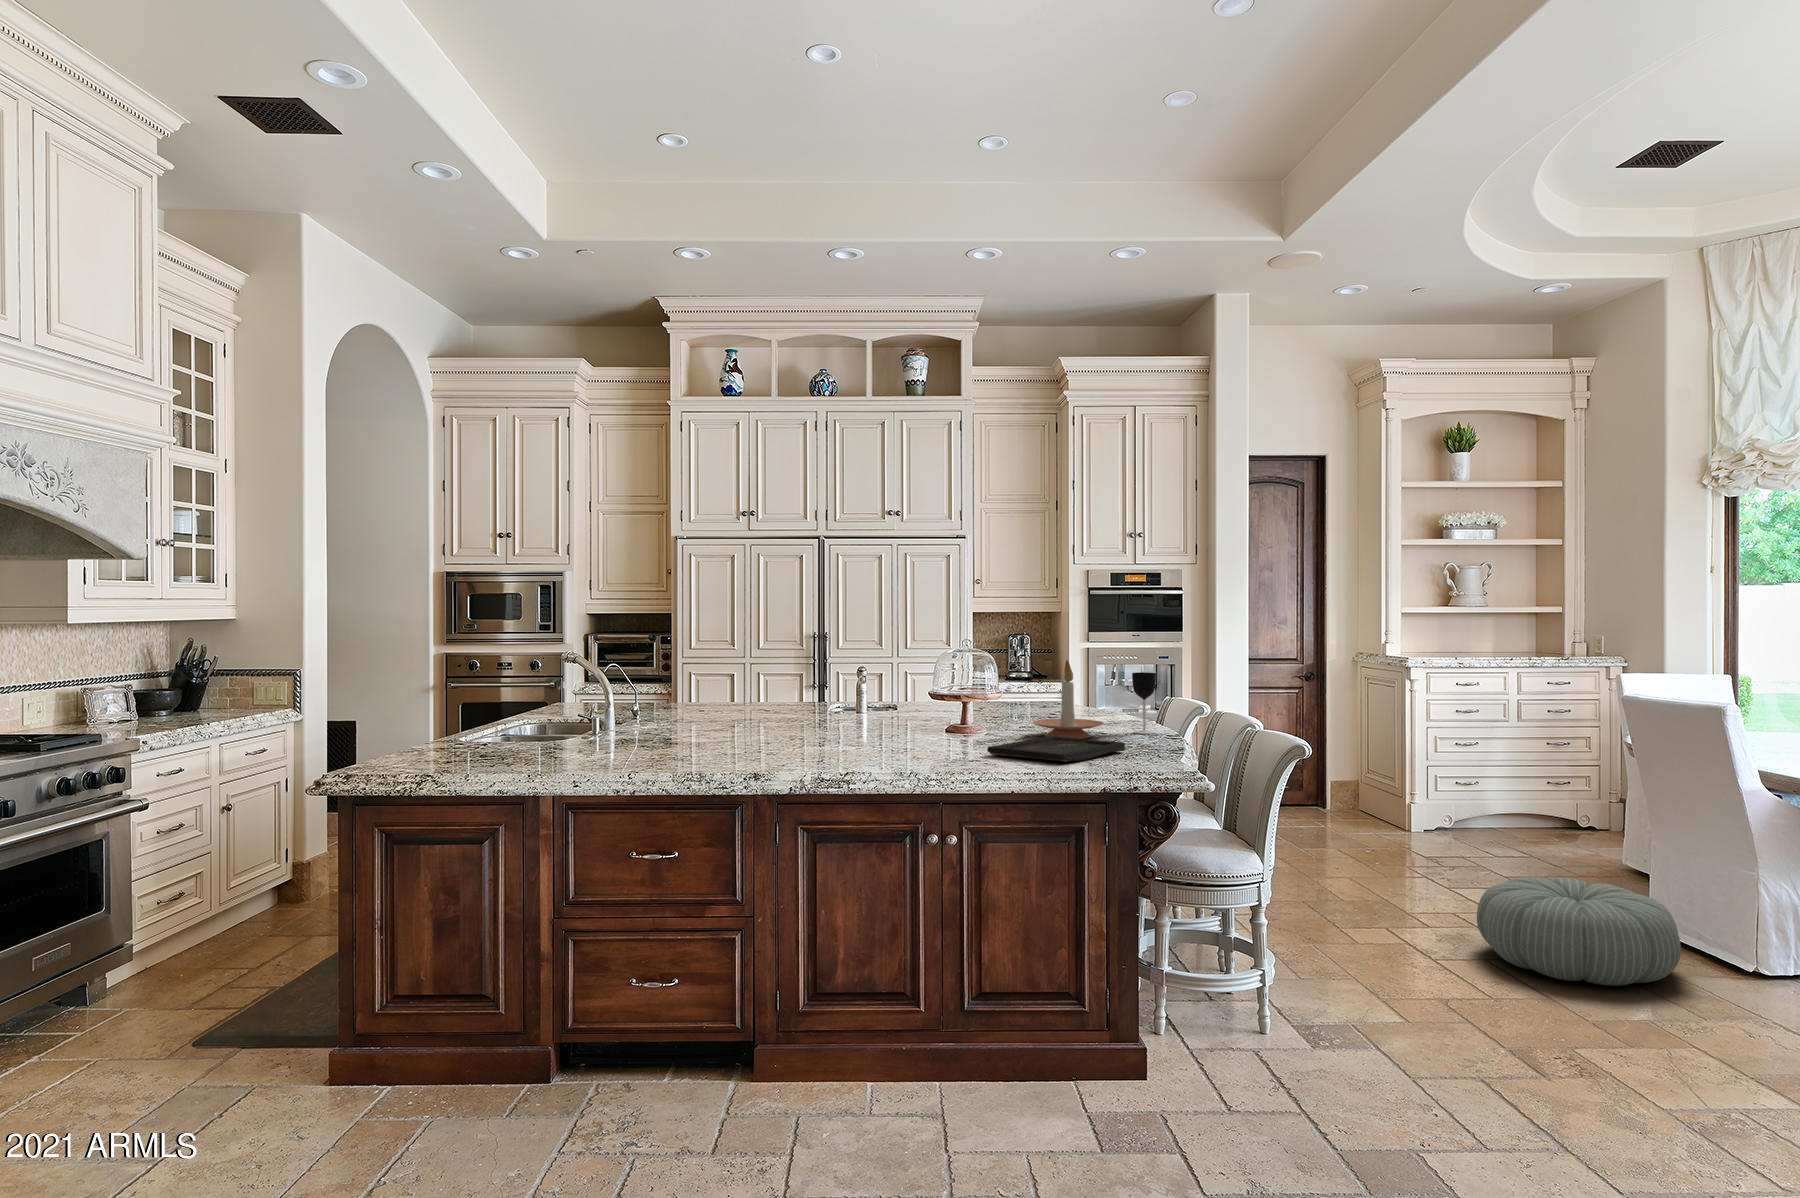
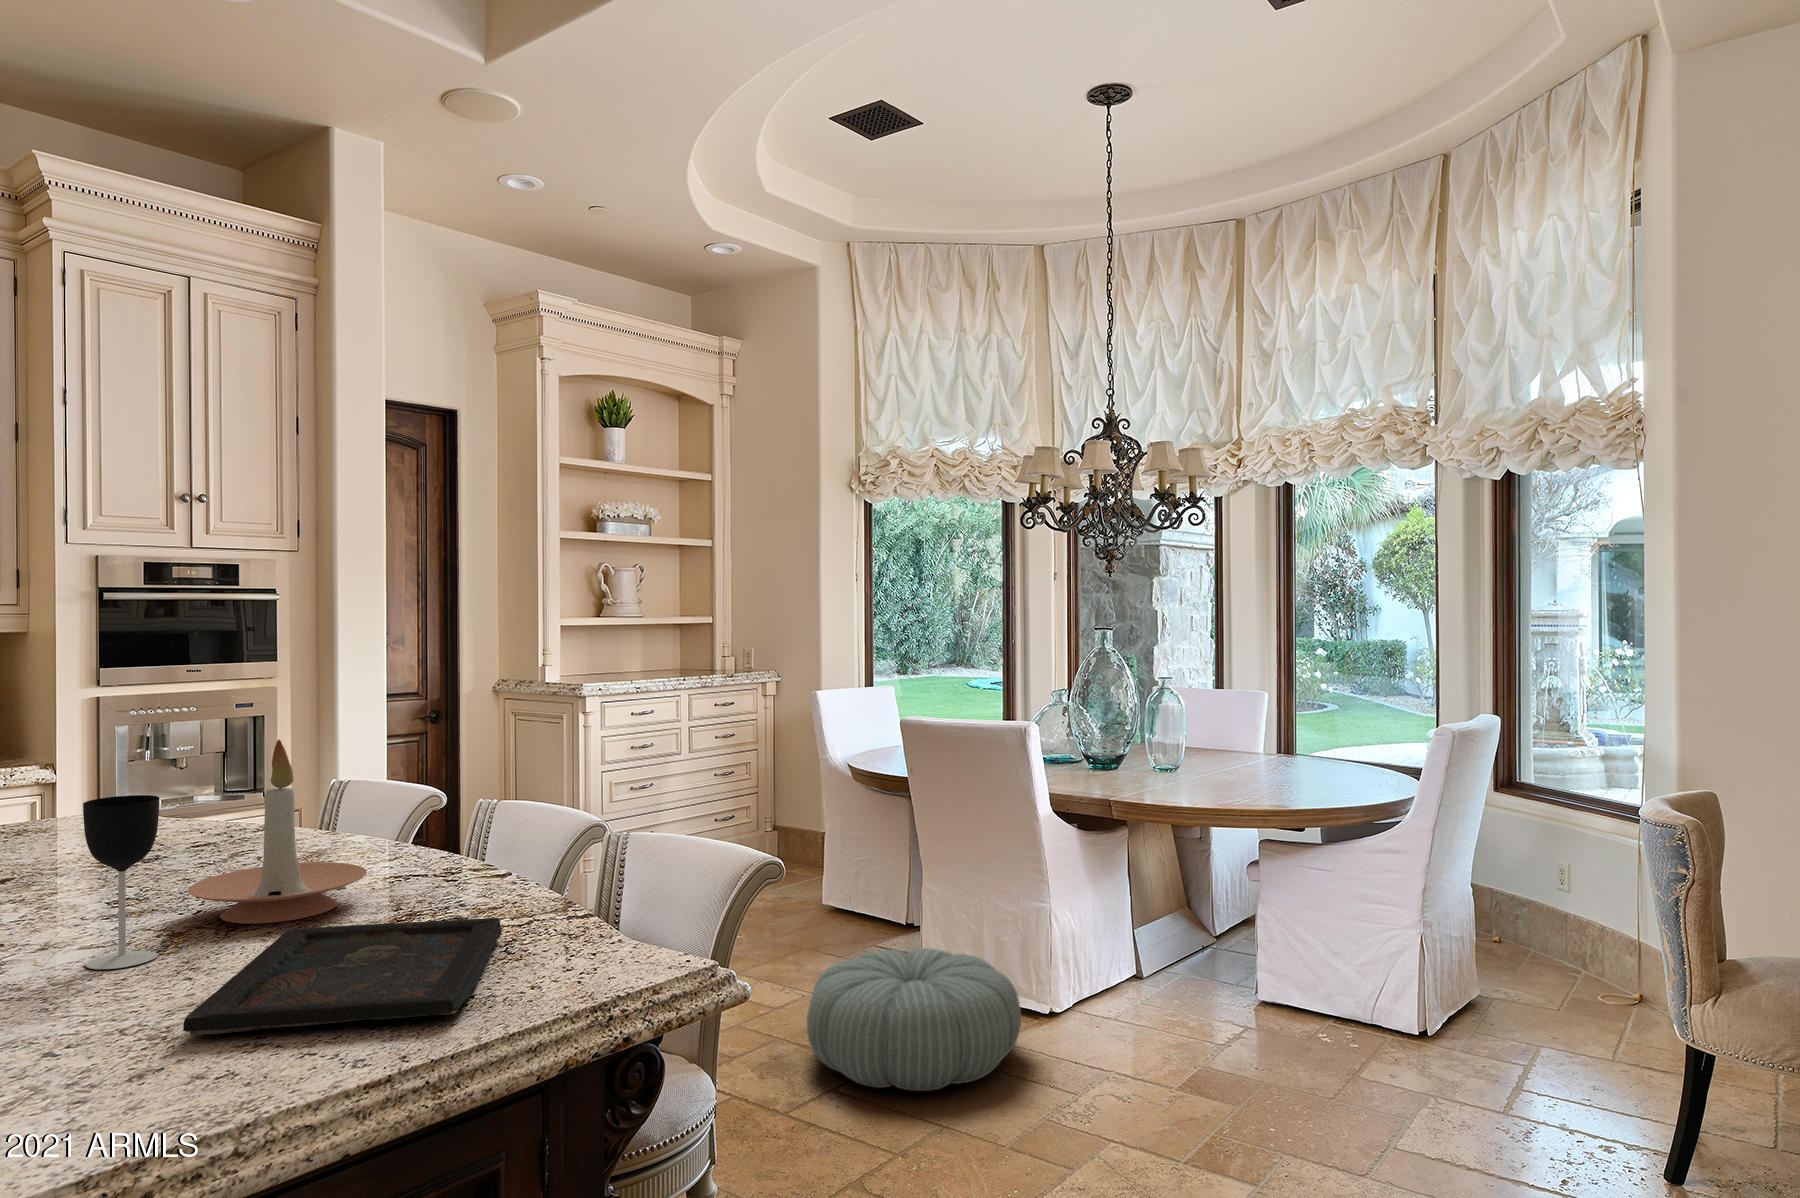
wine glass: present [1132,672,1156,734] -> present [83,795,159,969]

